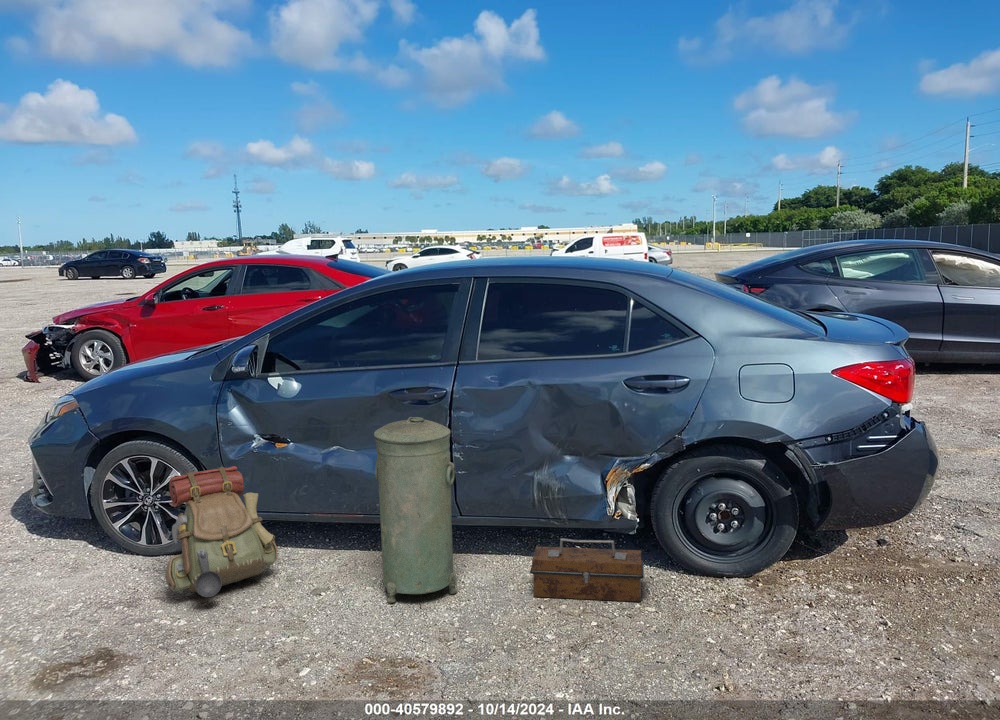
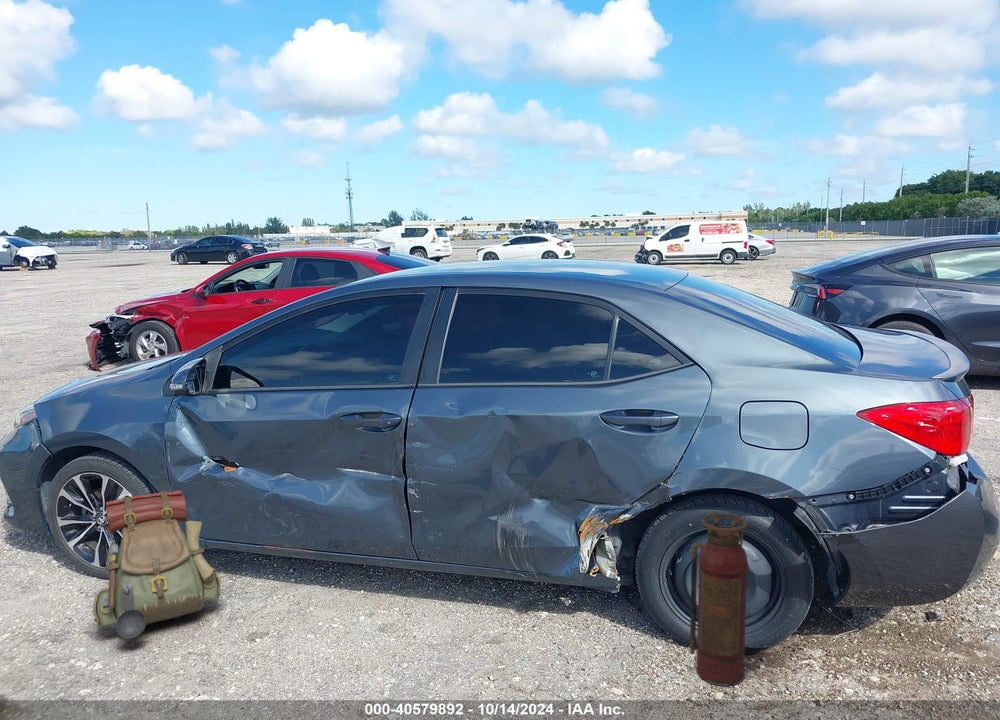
trash can: present [374,417,457,603] -> none [308,448,403,659]
fire extinguisher: none [702,458,750,599] -> present [690,513,749,686]
toolbox: present [530,538,644,602] -> none [482,597,619,680]

